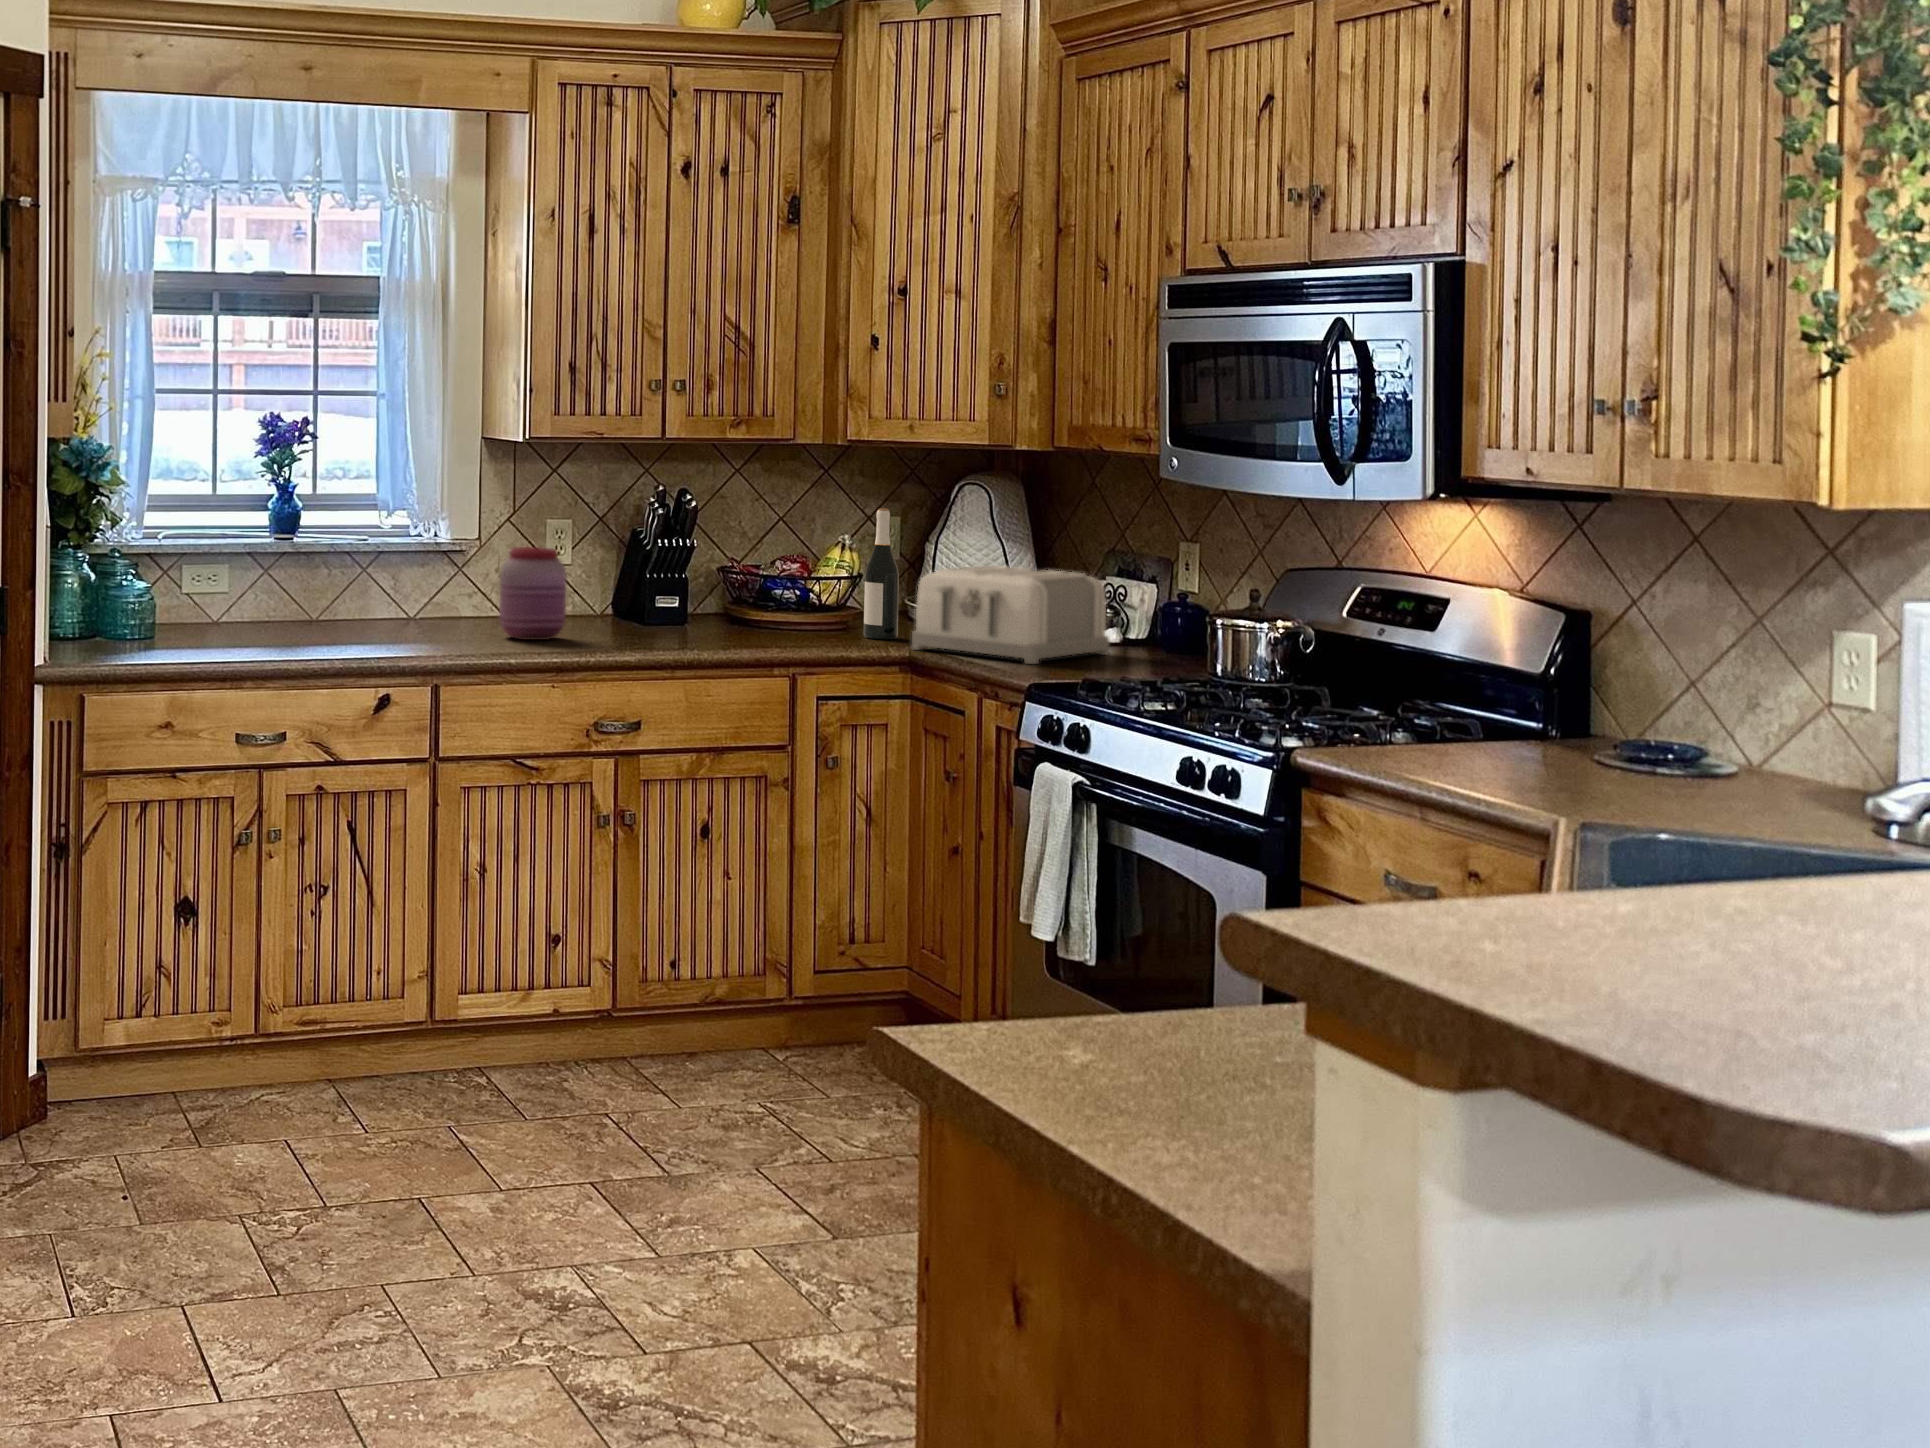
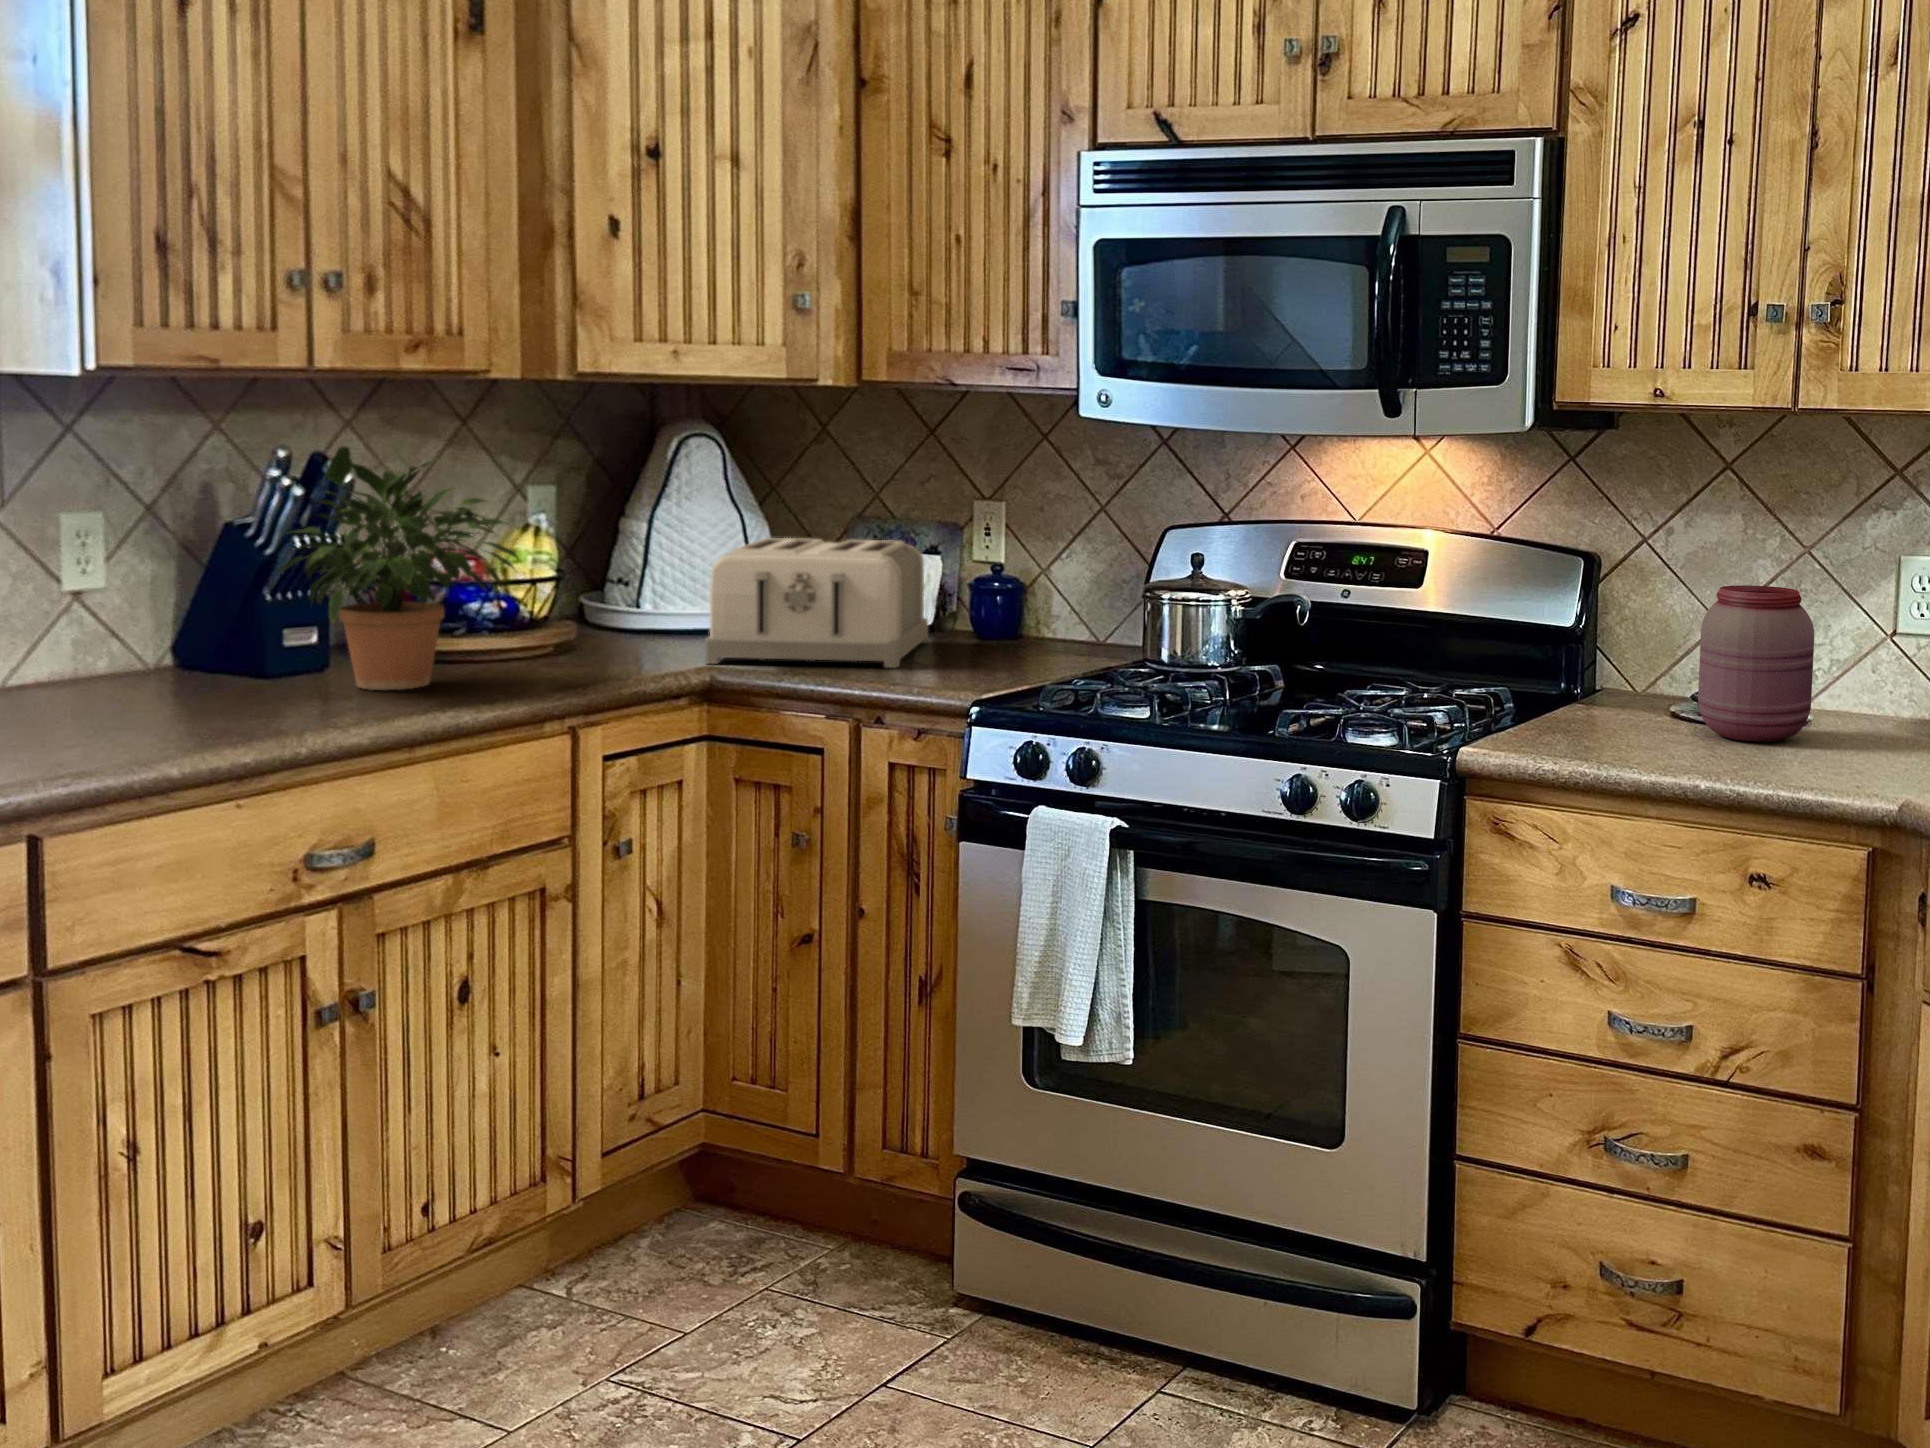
potted plant: none [638,485,783,642] -> present [279,446,518,690]
wine bottle: present [864,509,899,639] -> none [596,468,646,653]
jar: present [499,547,566,640] -> present [1698,585,1814,742]

